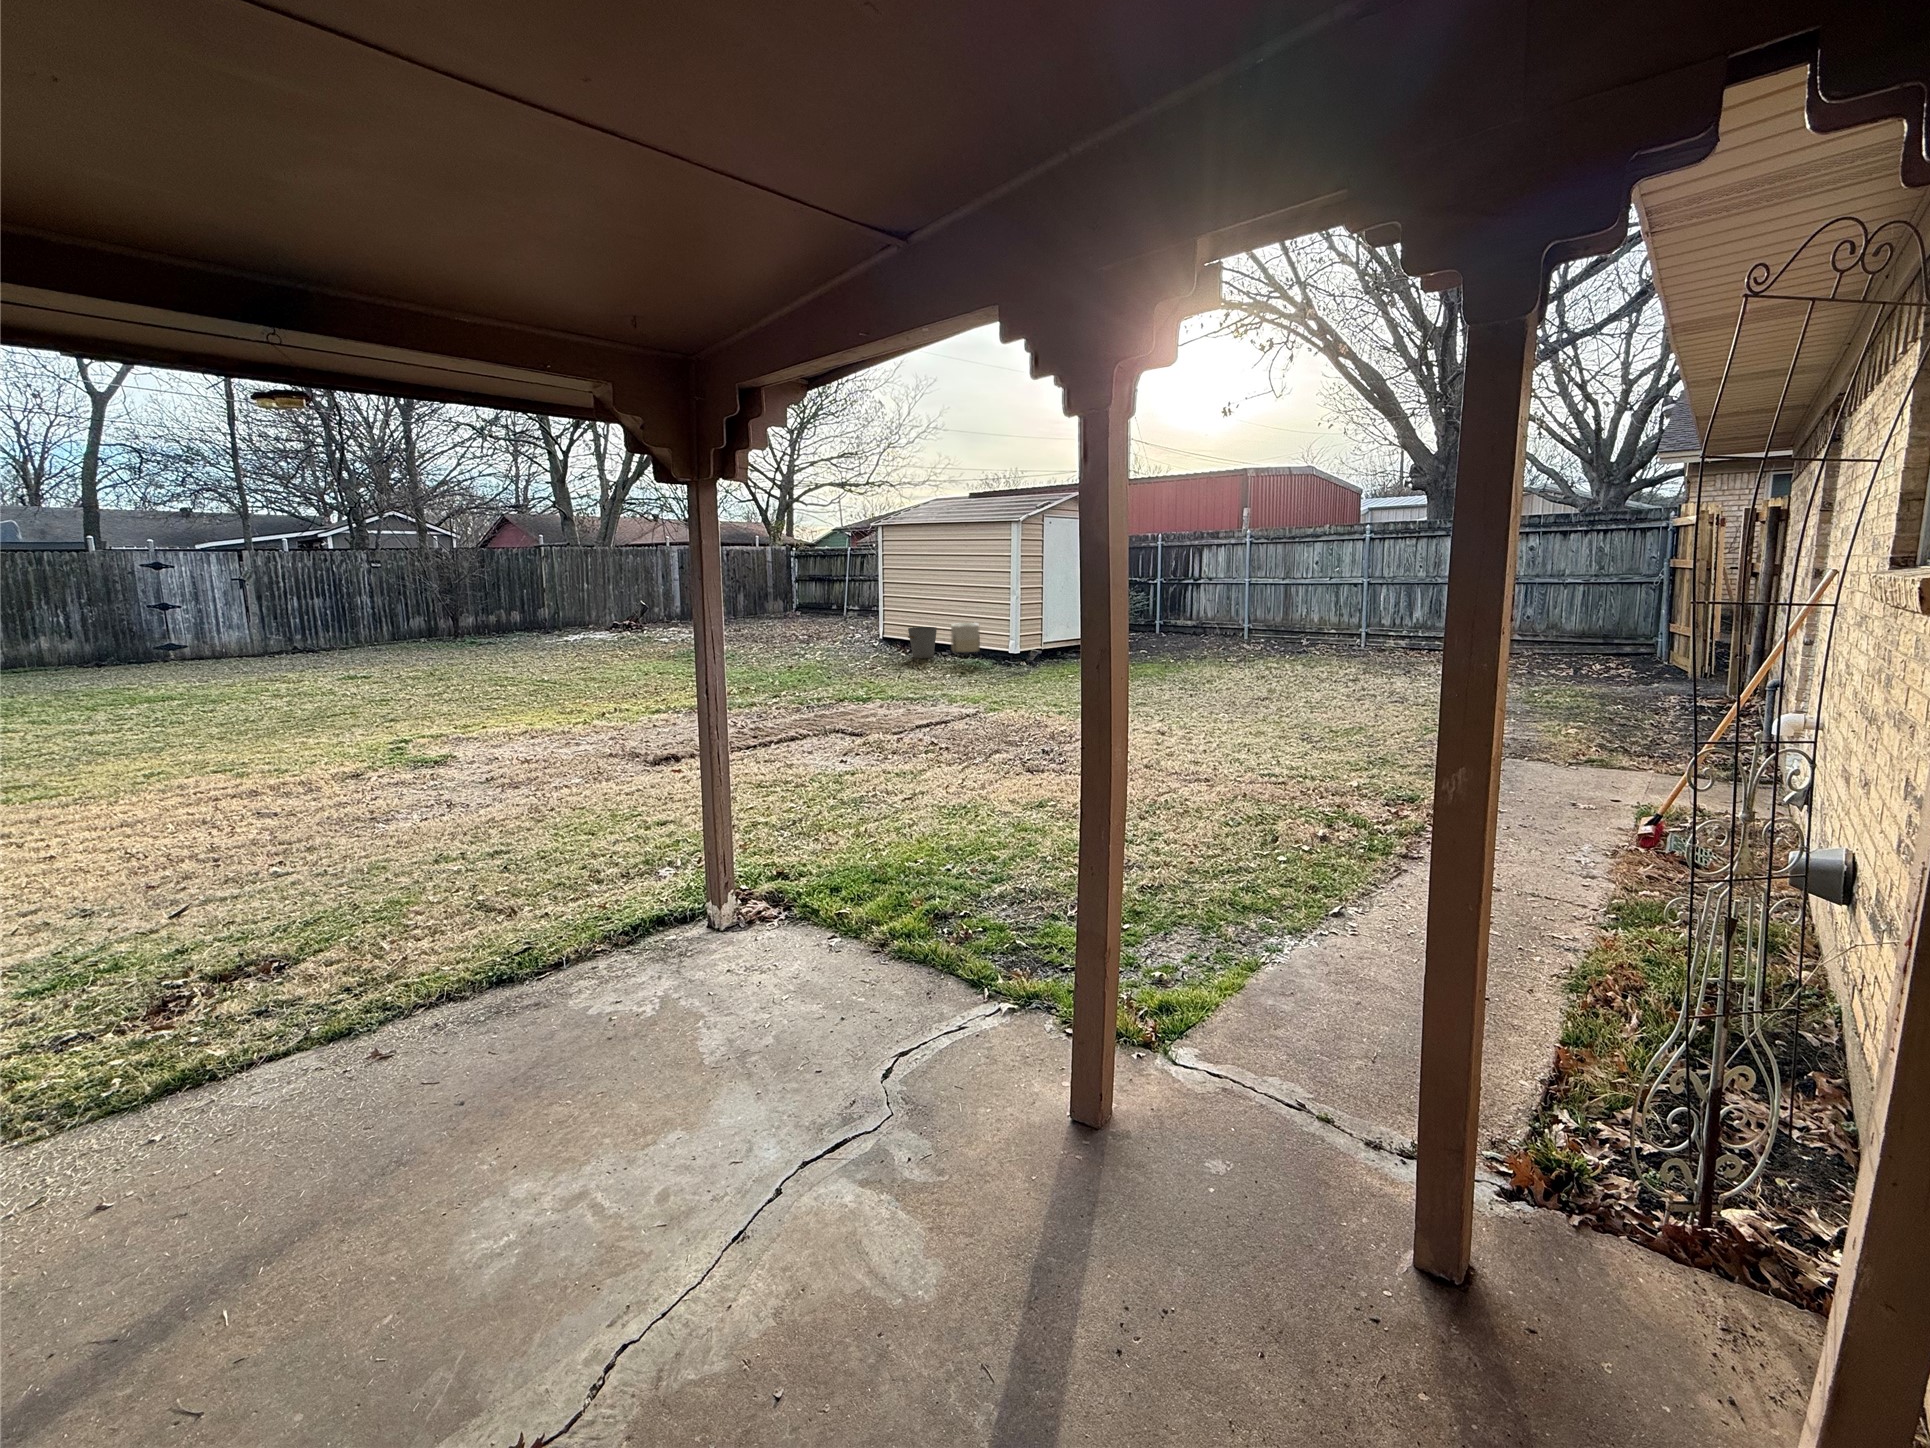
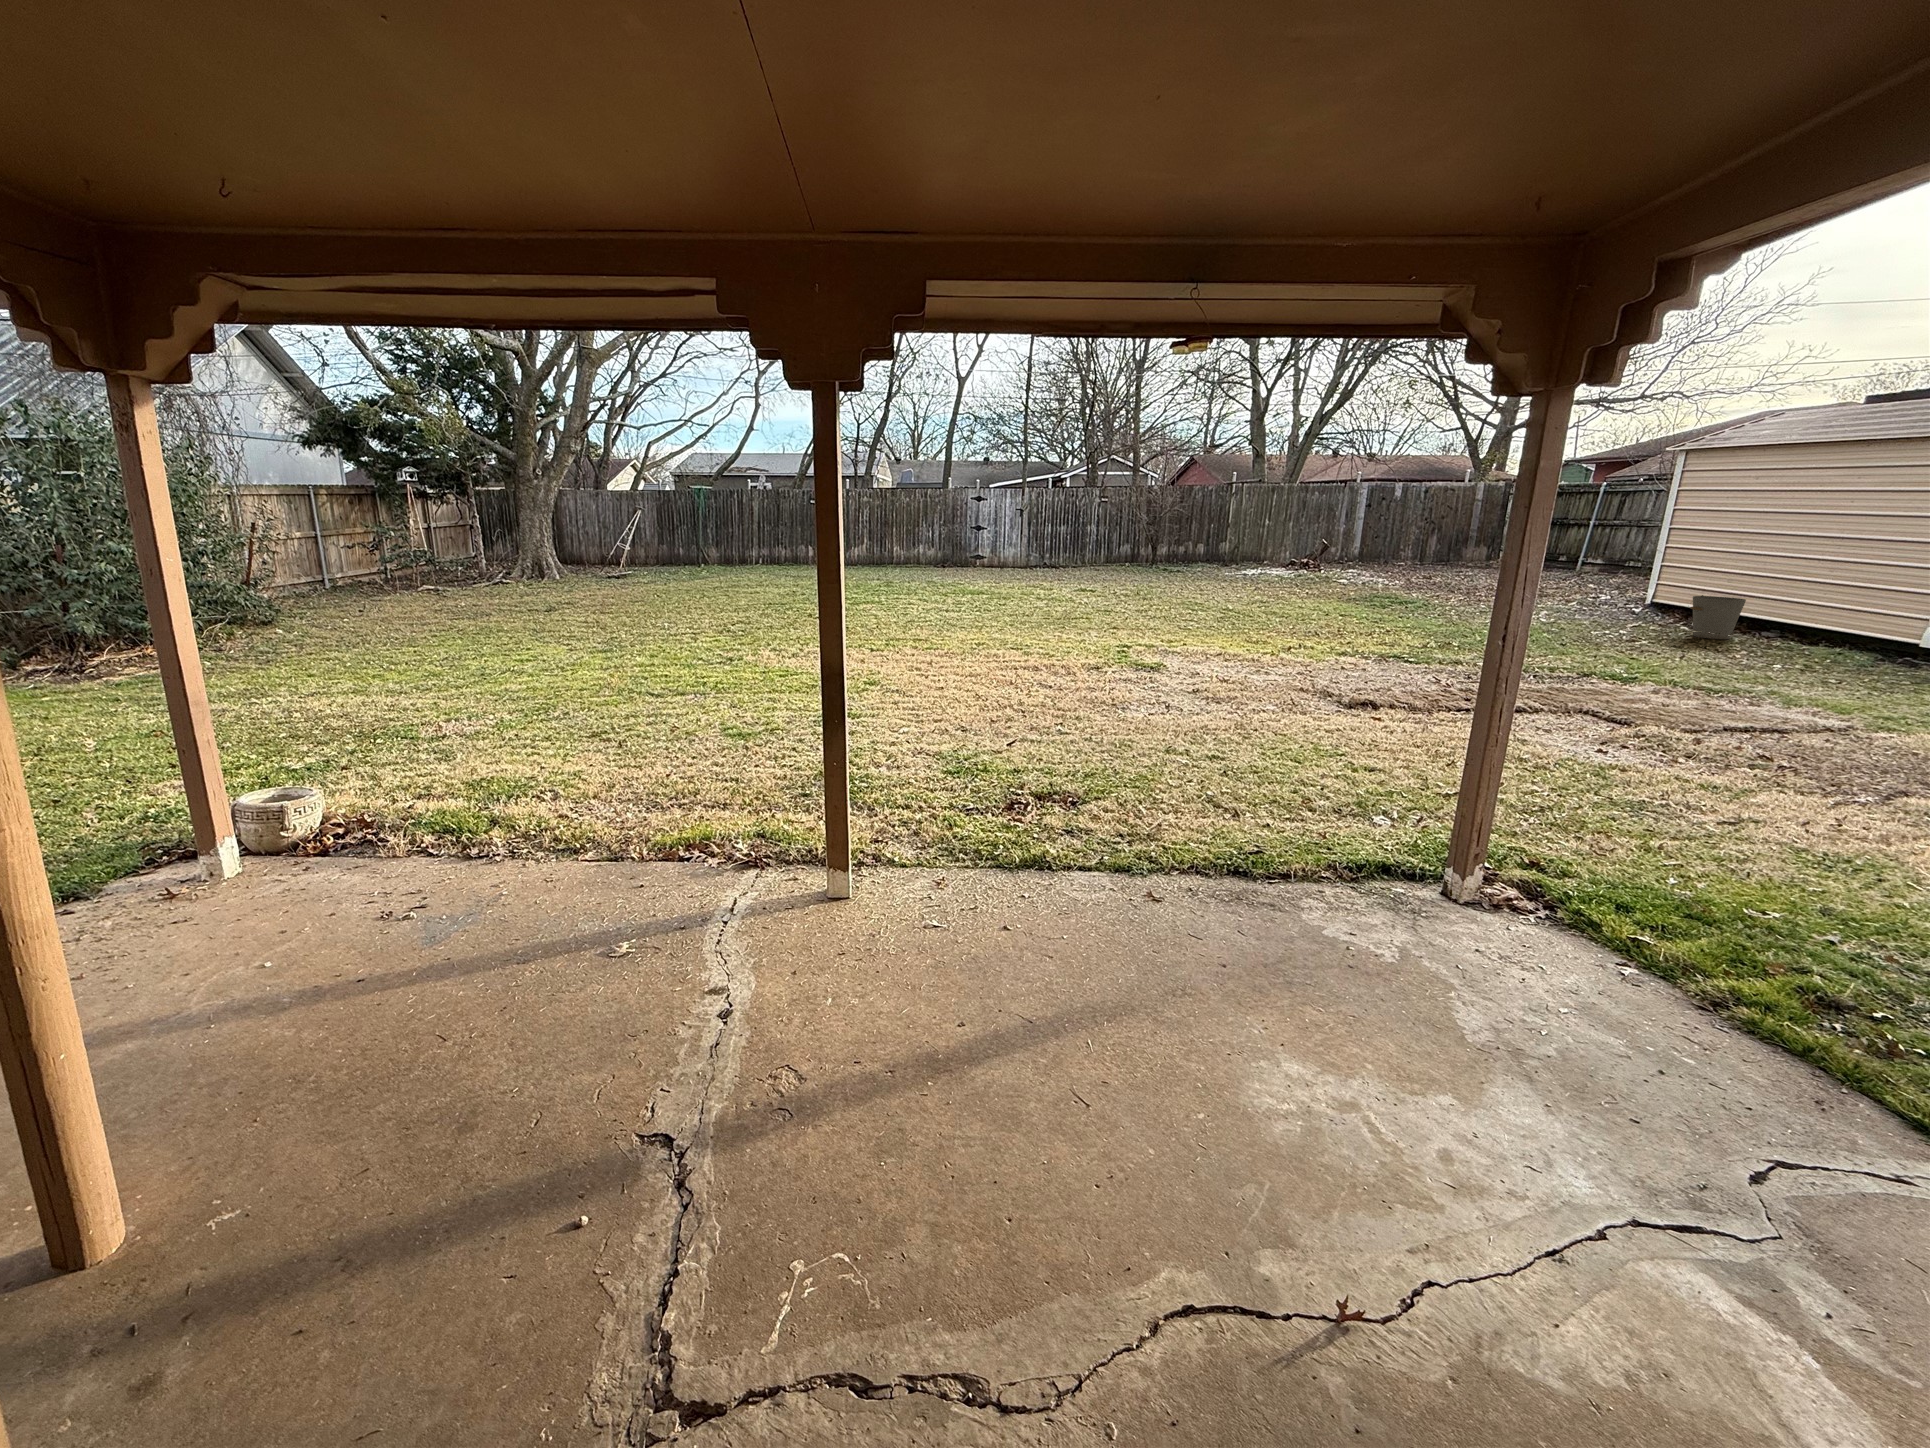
planter: present [951,623,980,660] -> none [1771,596,1837,656]

